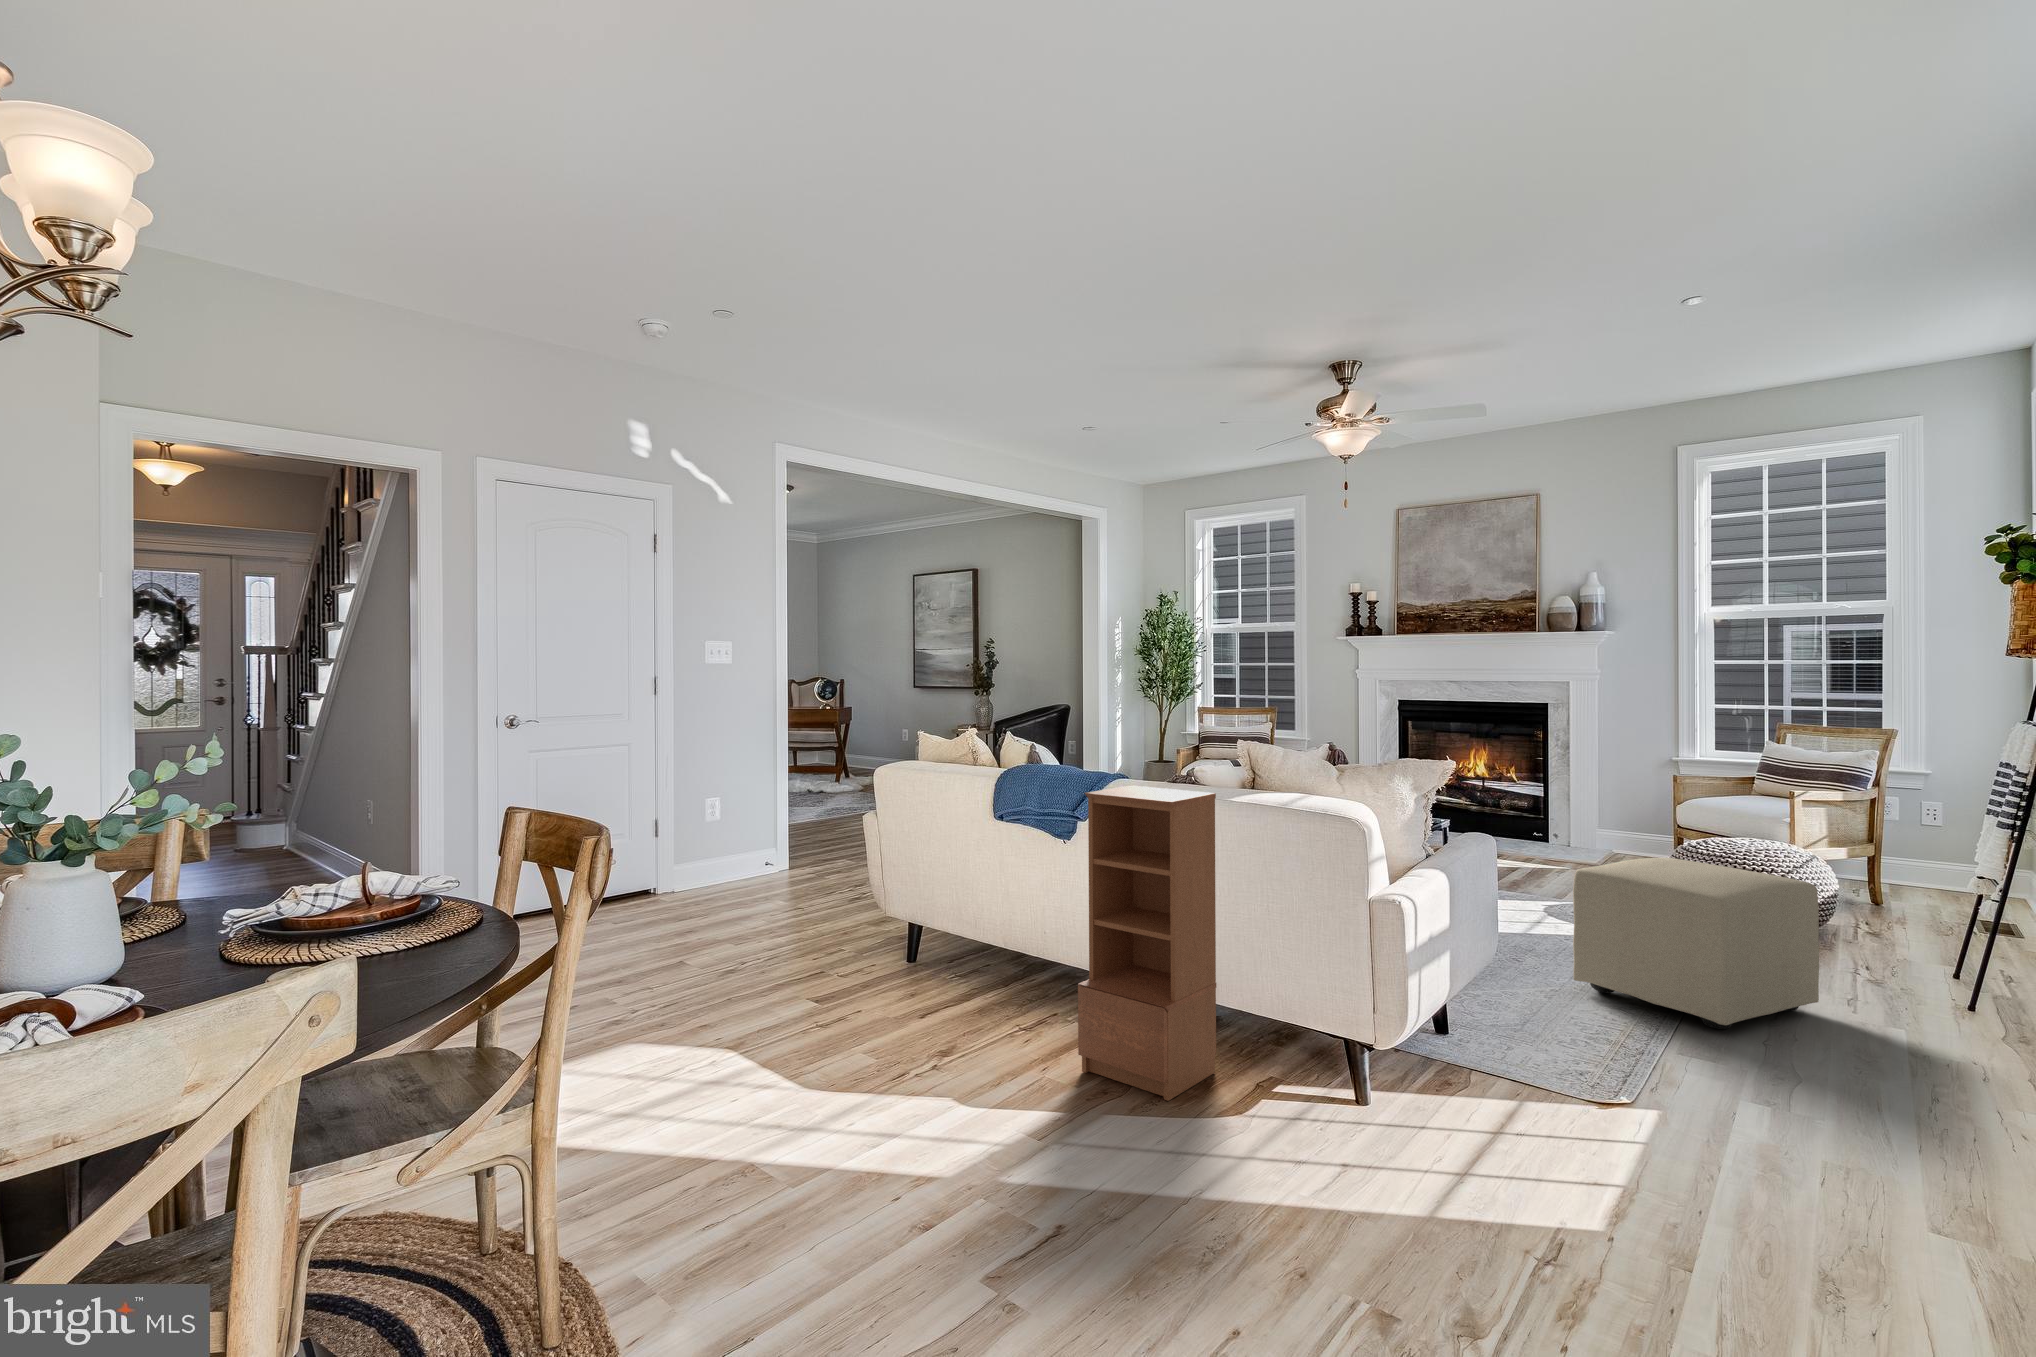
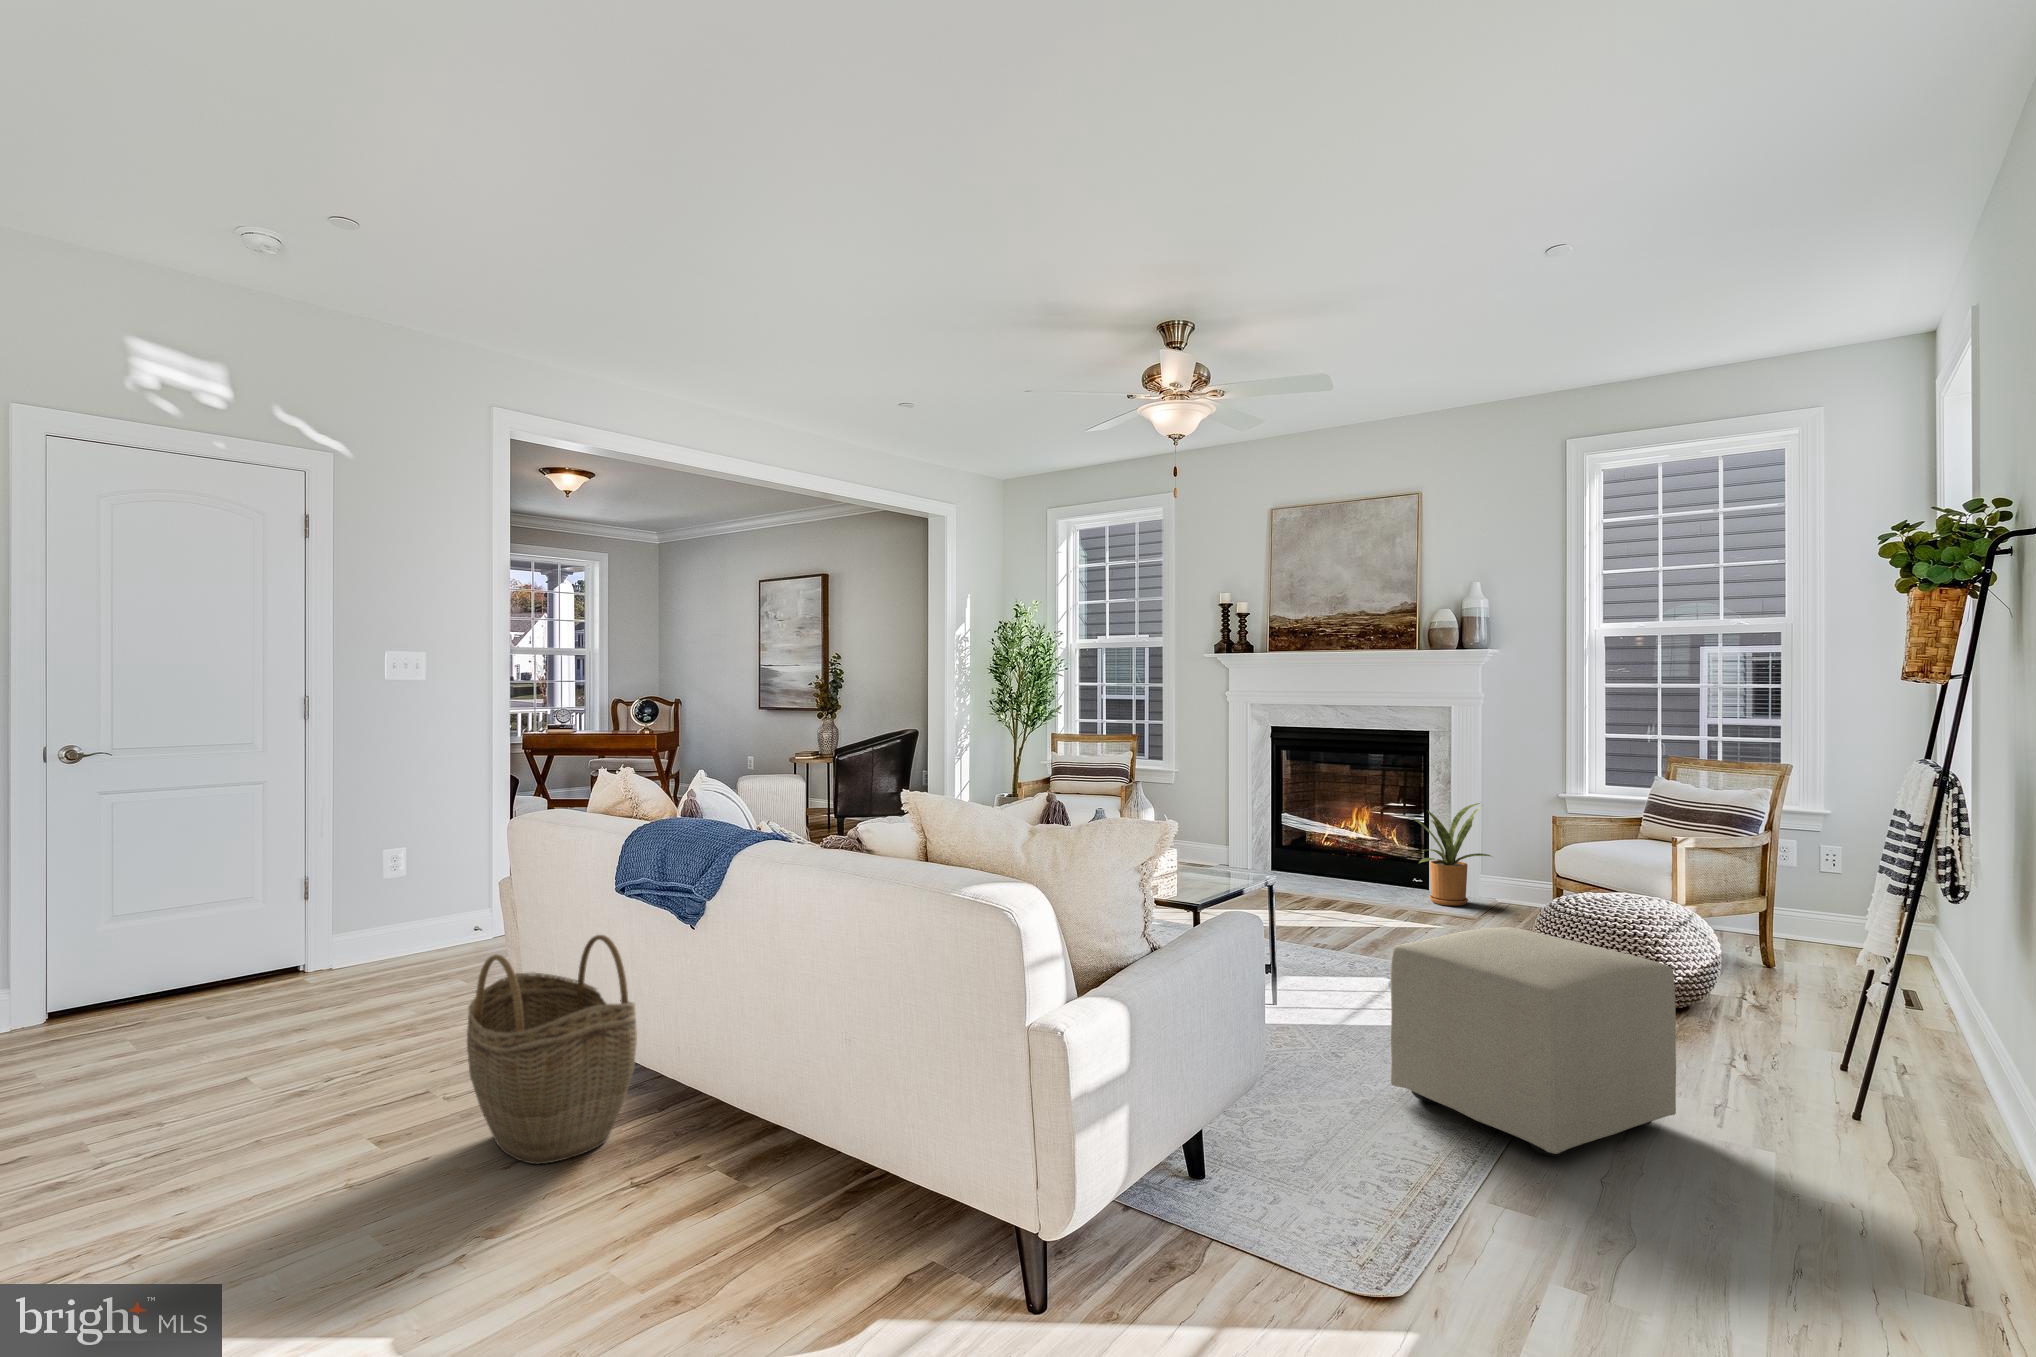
house plant: none [1523,766,1615,855] -> present [1406,803,1492,906]
bookcase: present [1078,785,1216,1101] -> none [681,849,876,1300]
woven basket: none [867,855,994,1021] -> present [467,935,637,1164]

